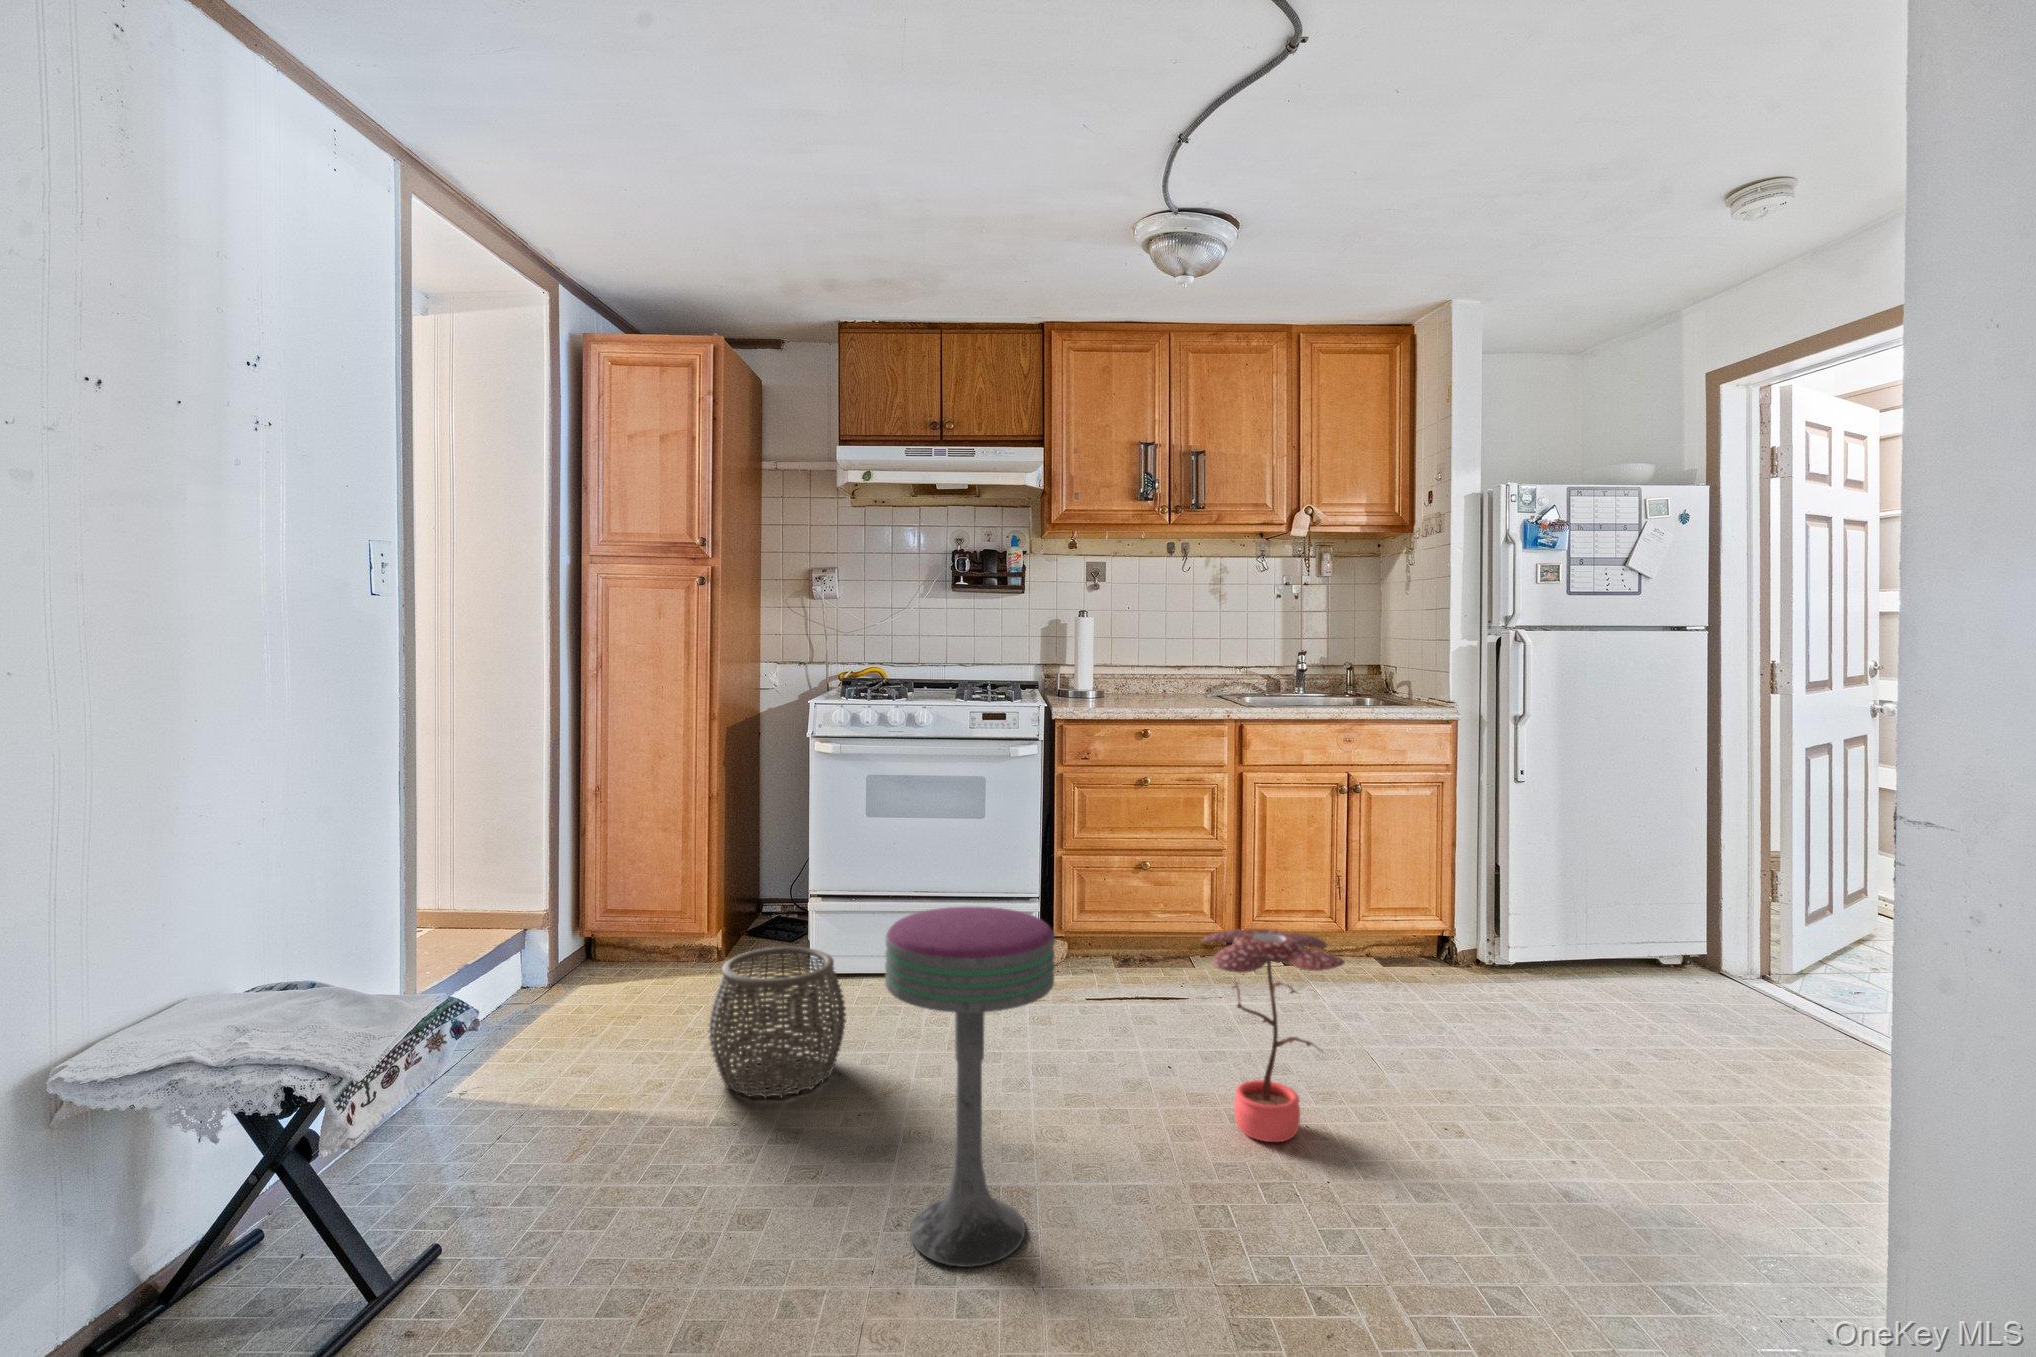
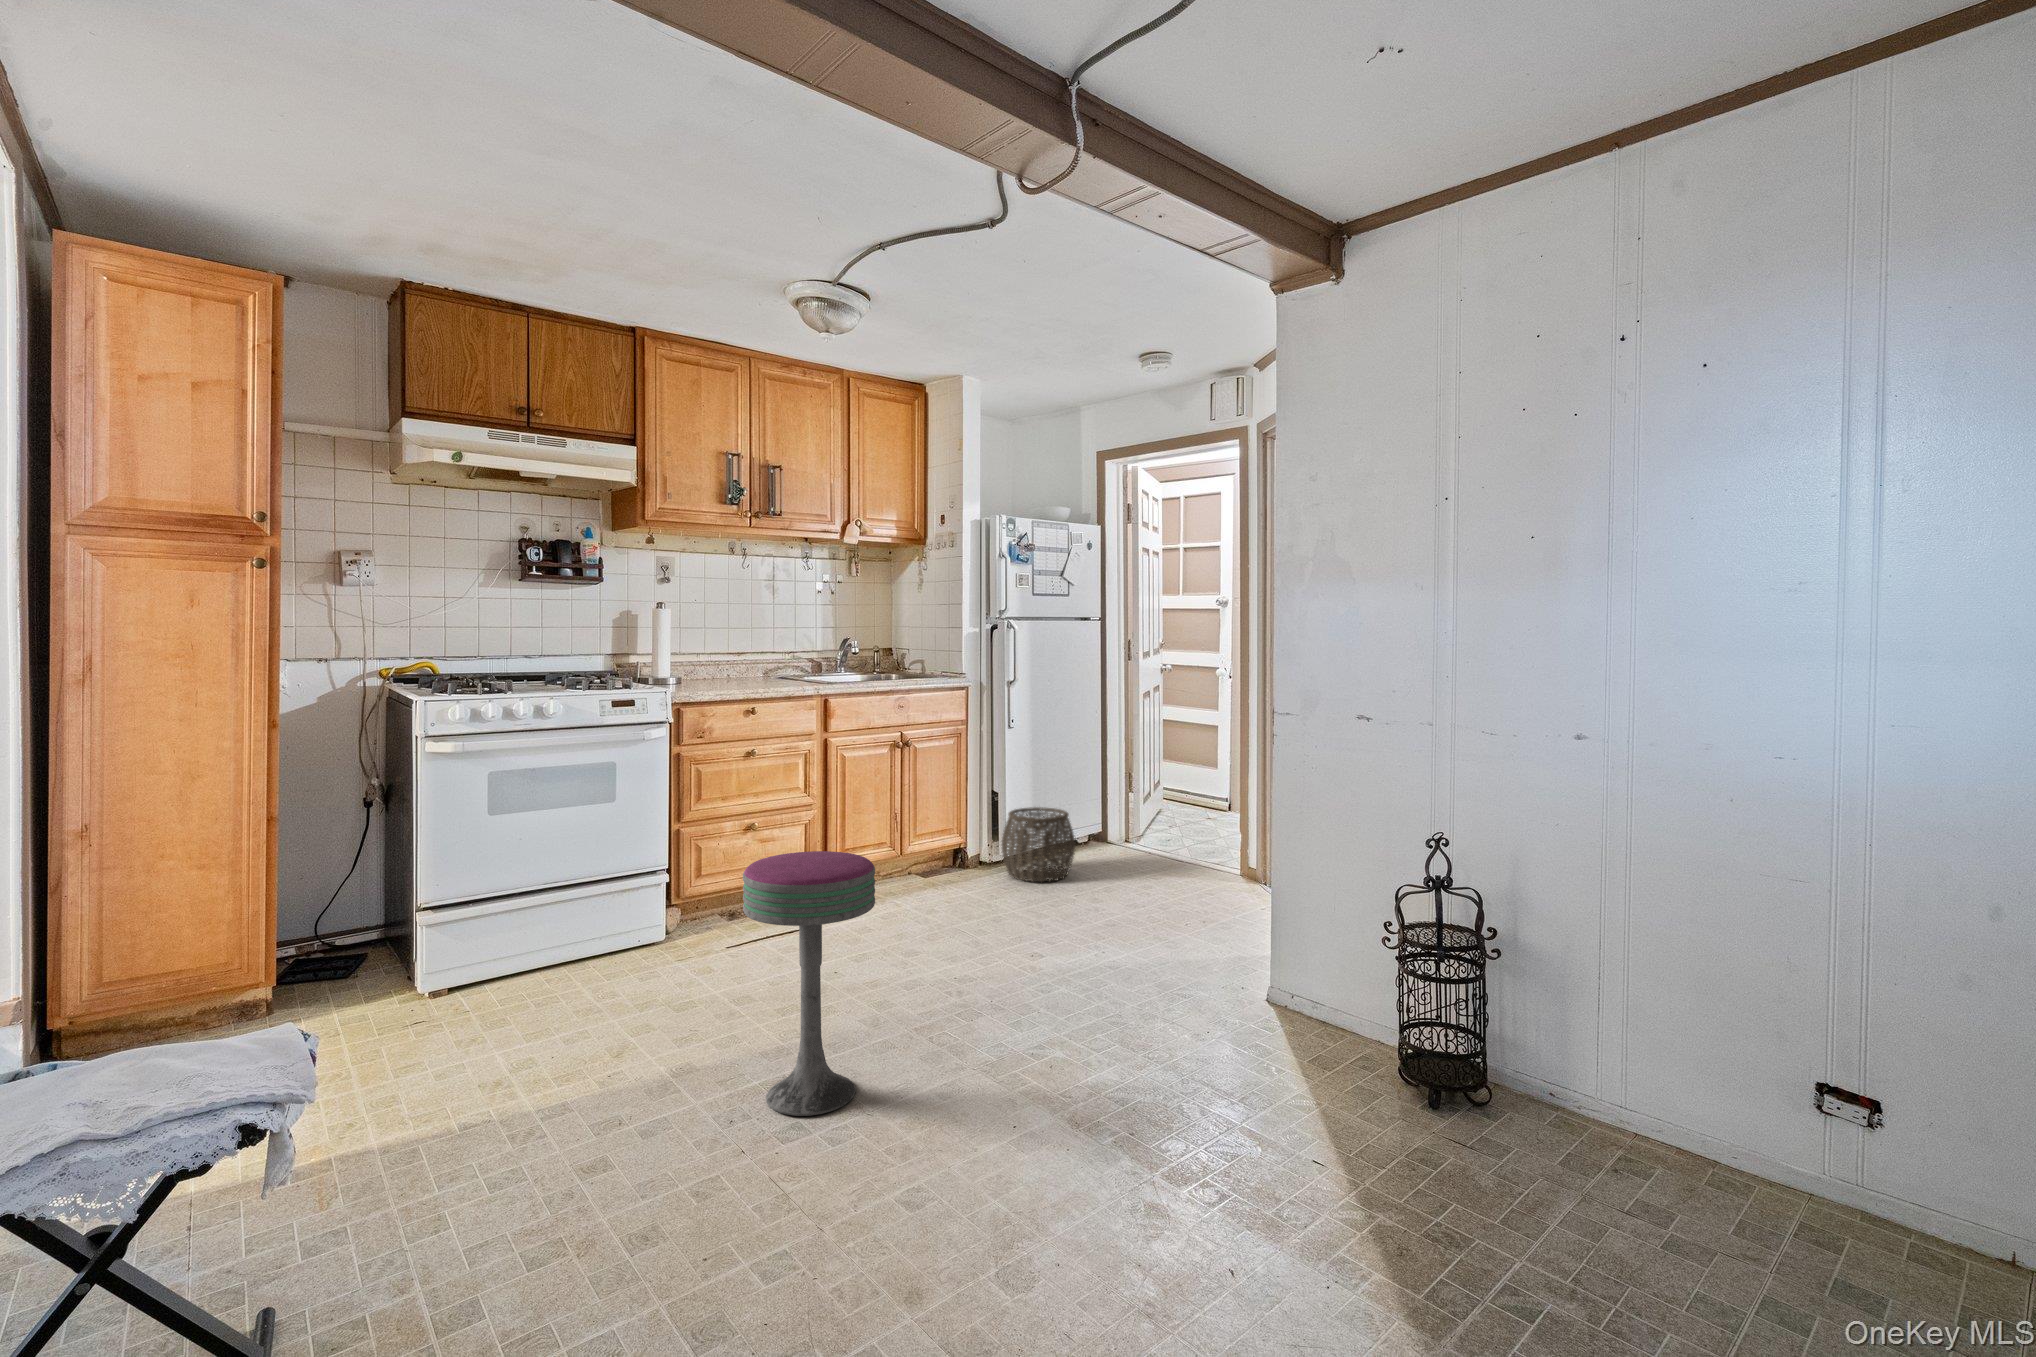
potted plant: present [1202,930,1344,1142] -> none [890,846,997,992]
woven basket: present [708,947,846,1098] -> present [1002,807,1075,882]

